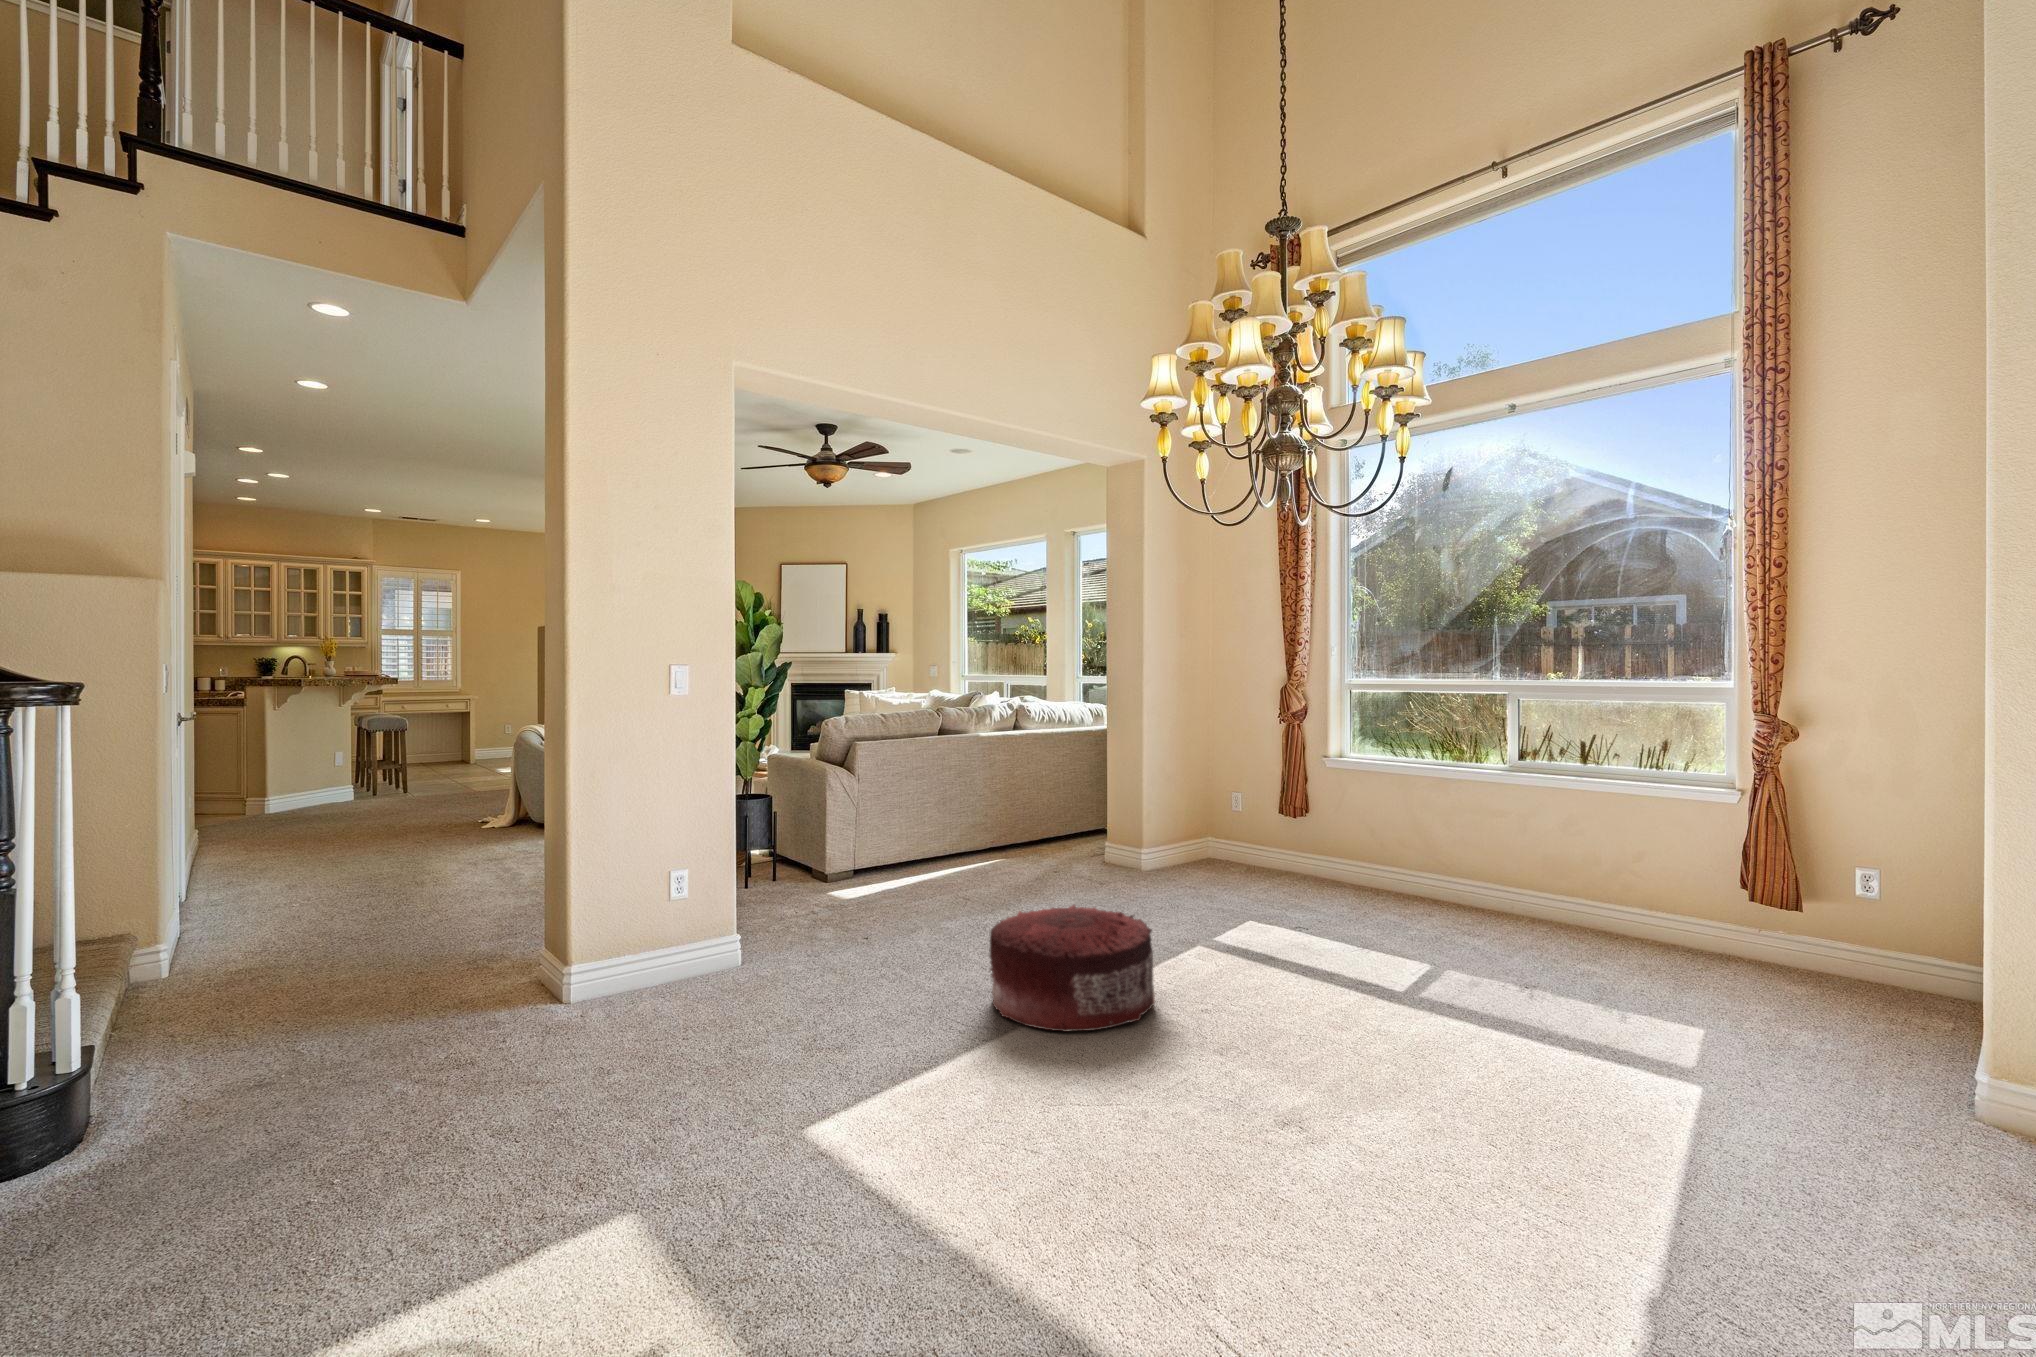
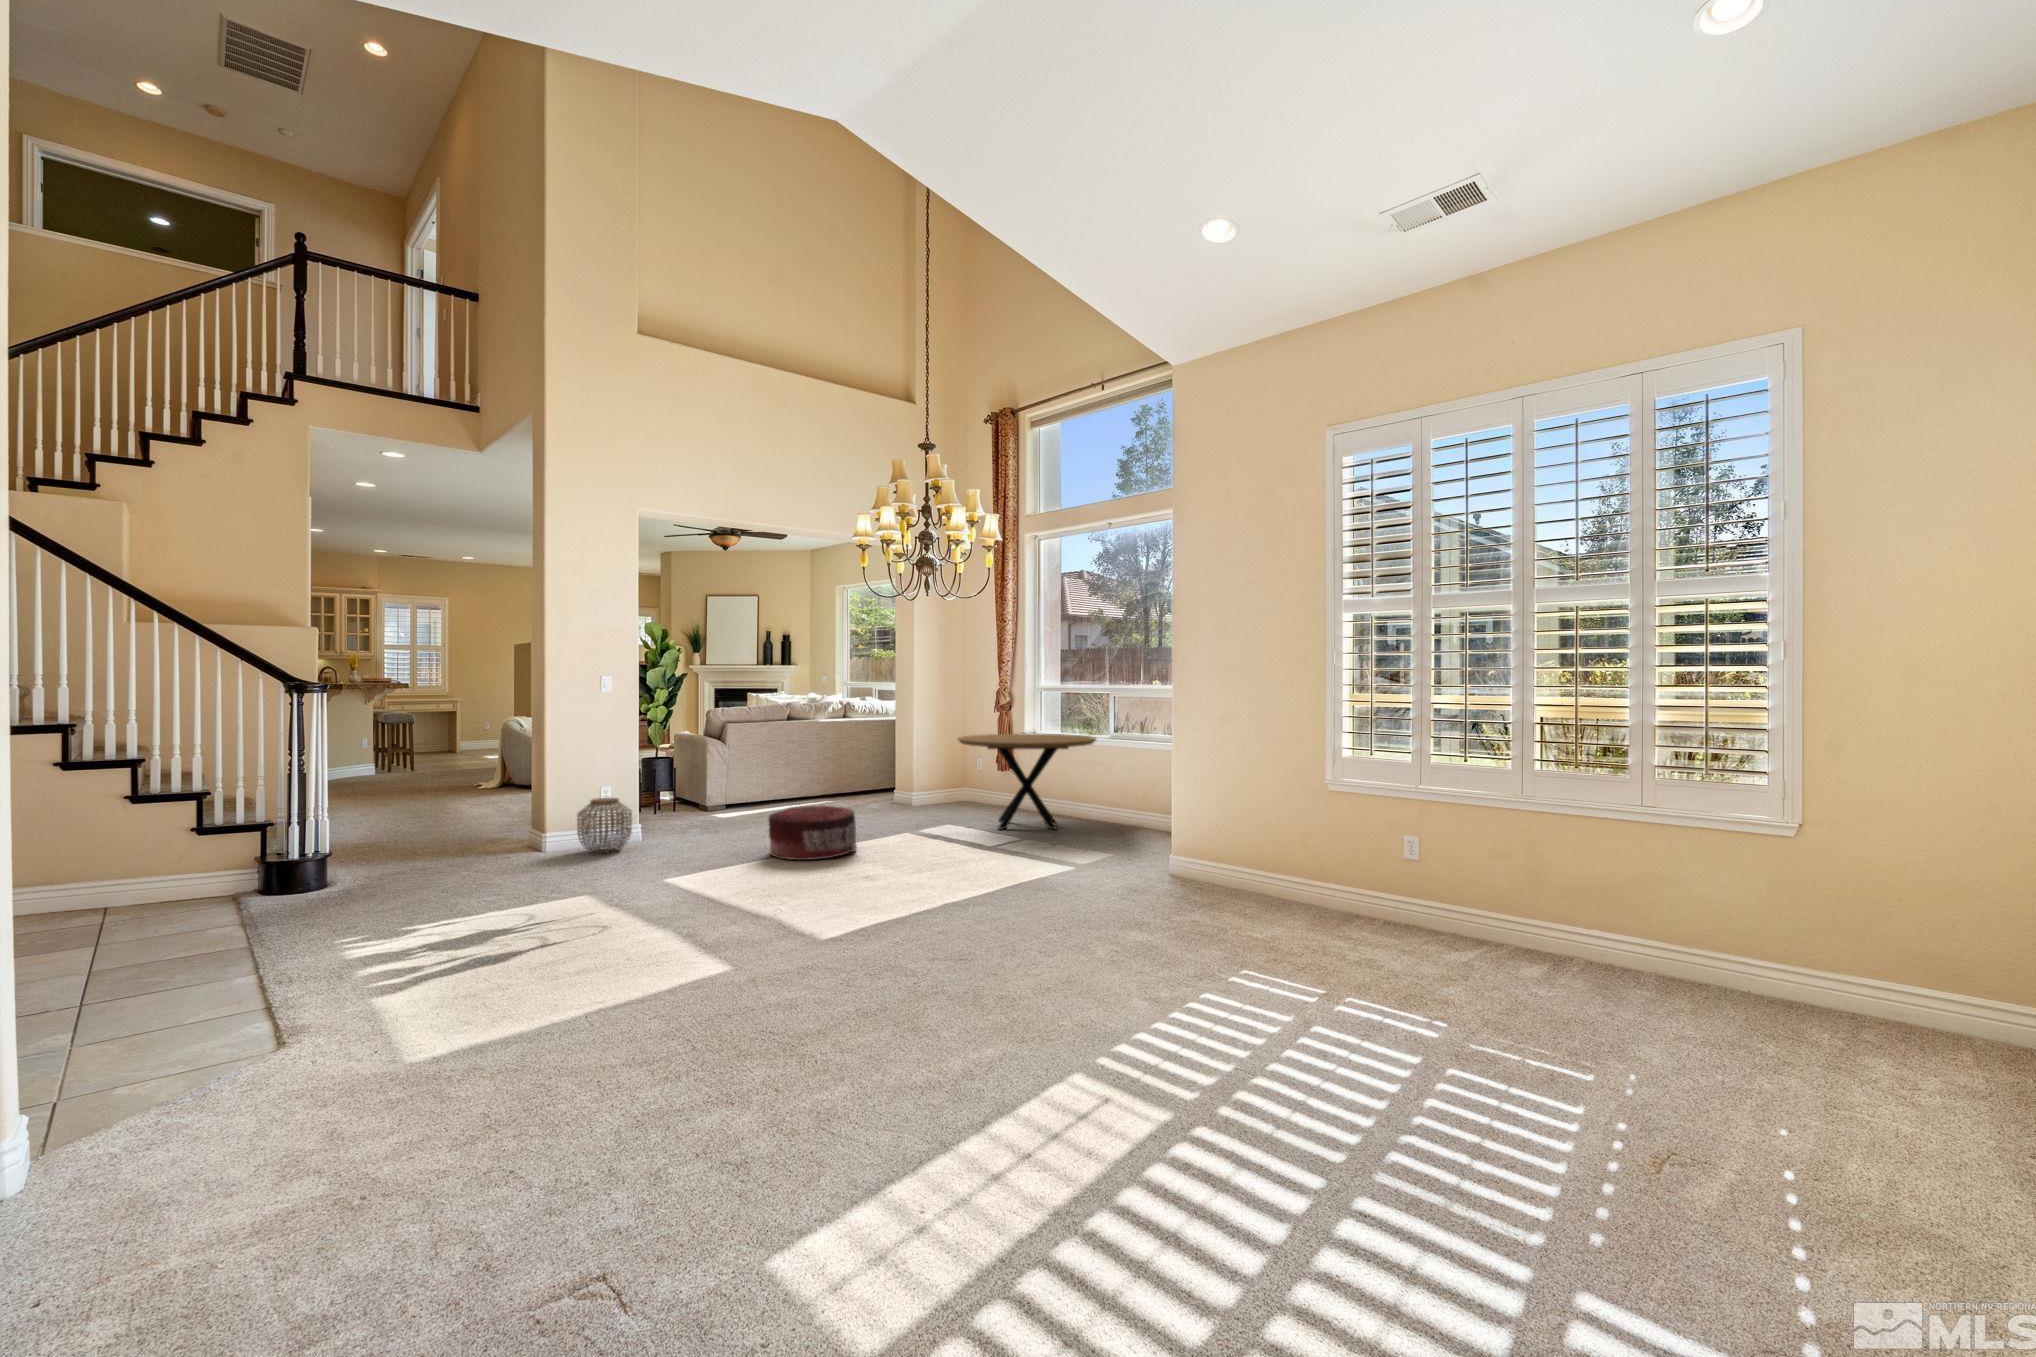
dining table: none [1259,760,1515,935] -> present [958,734,1096,830]
woven basket: none [629,892,730,1004] -> present [577,798,632,854]

